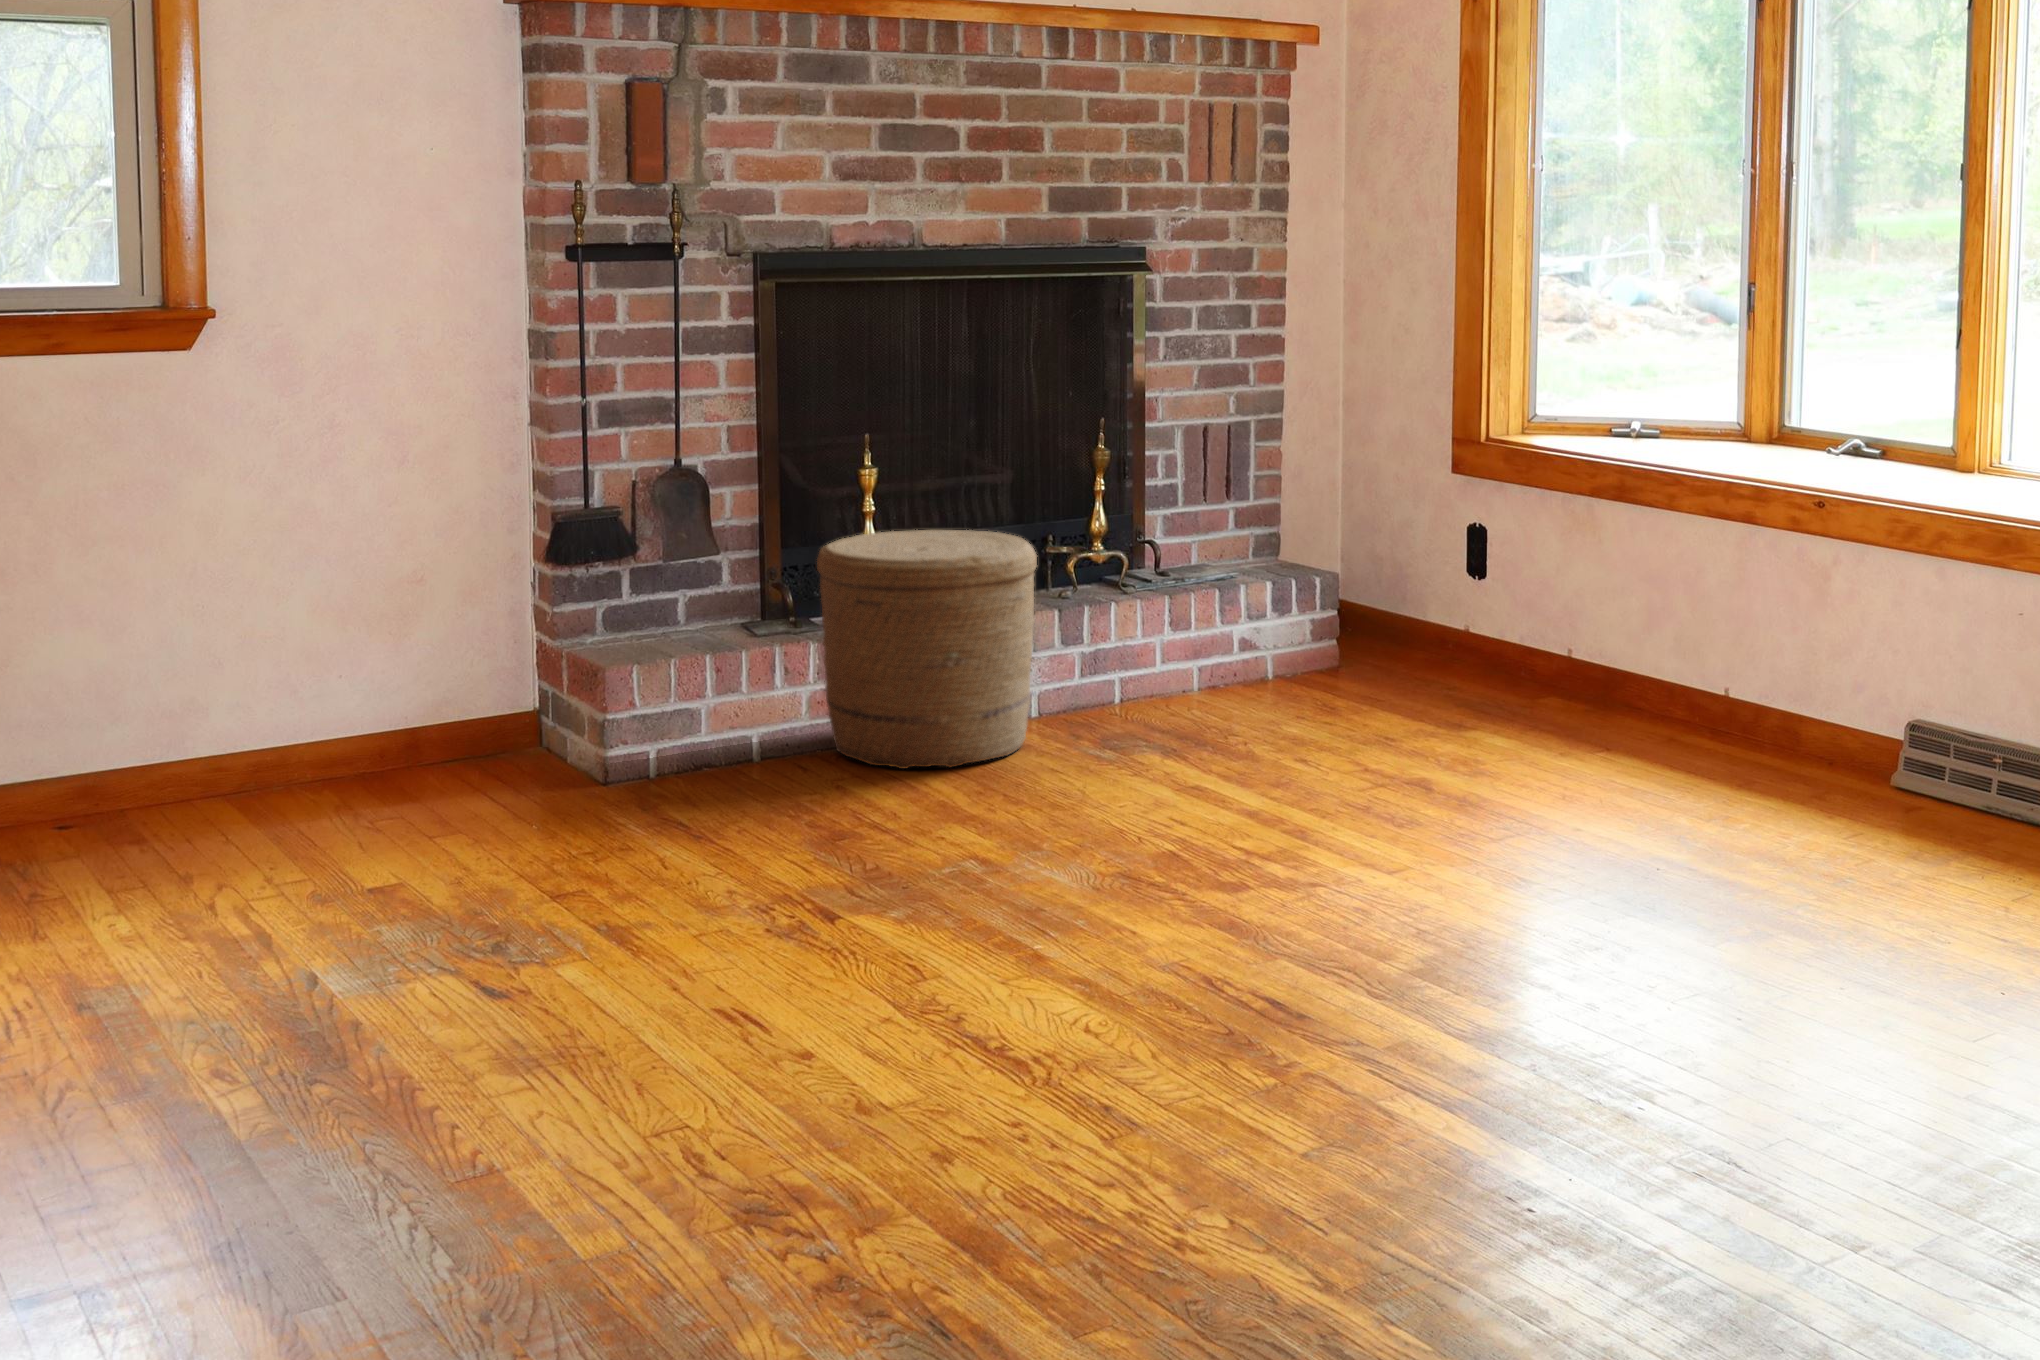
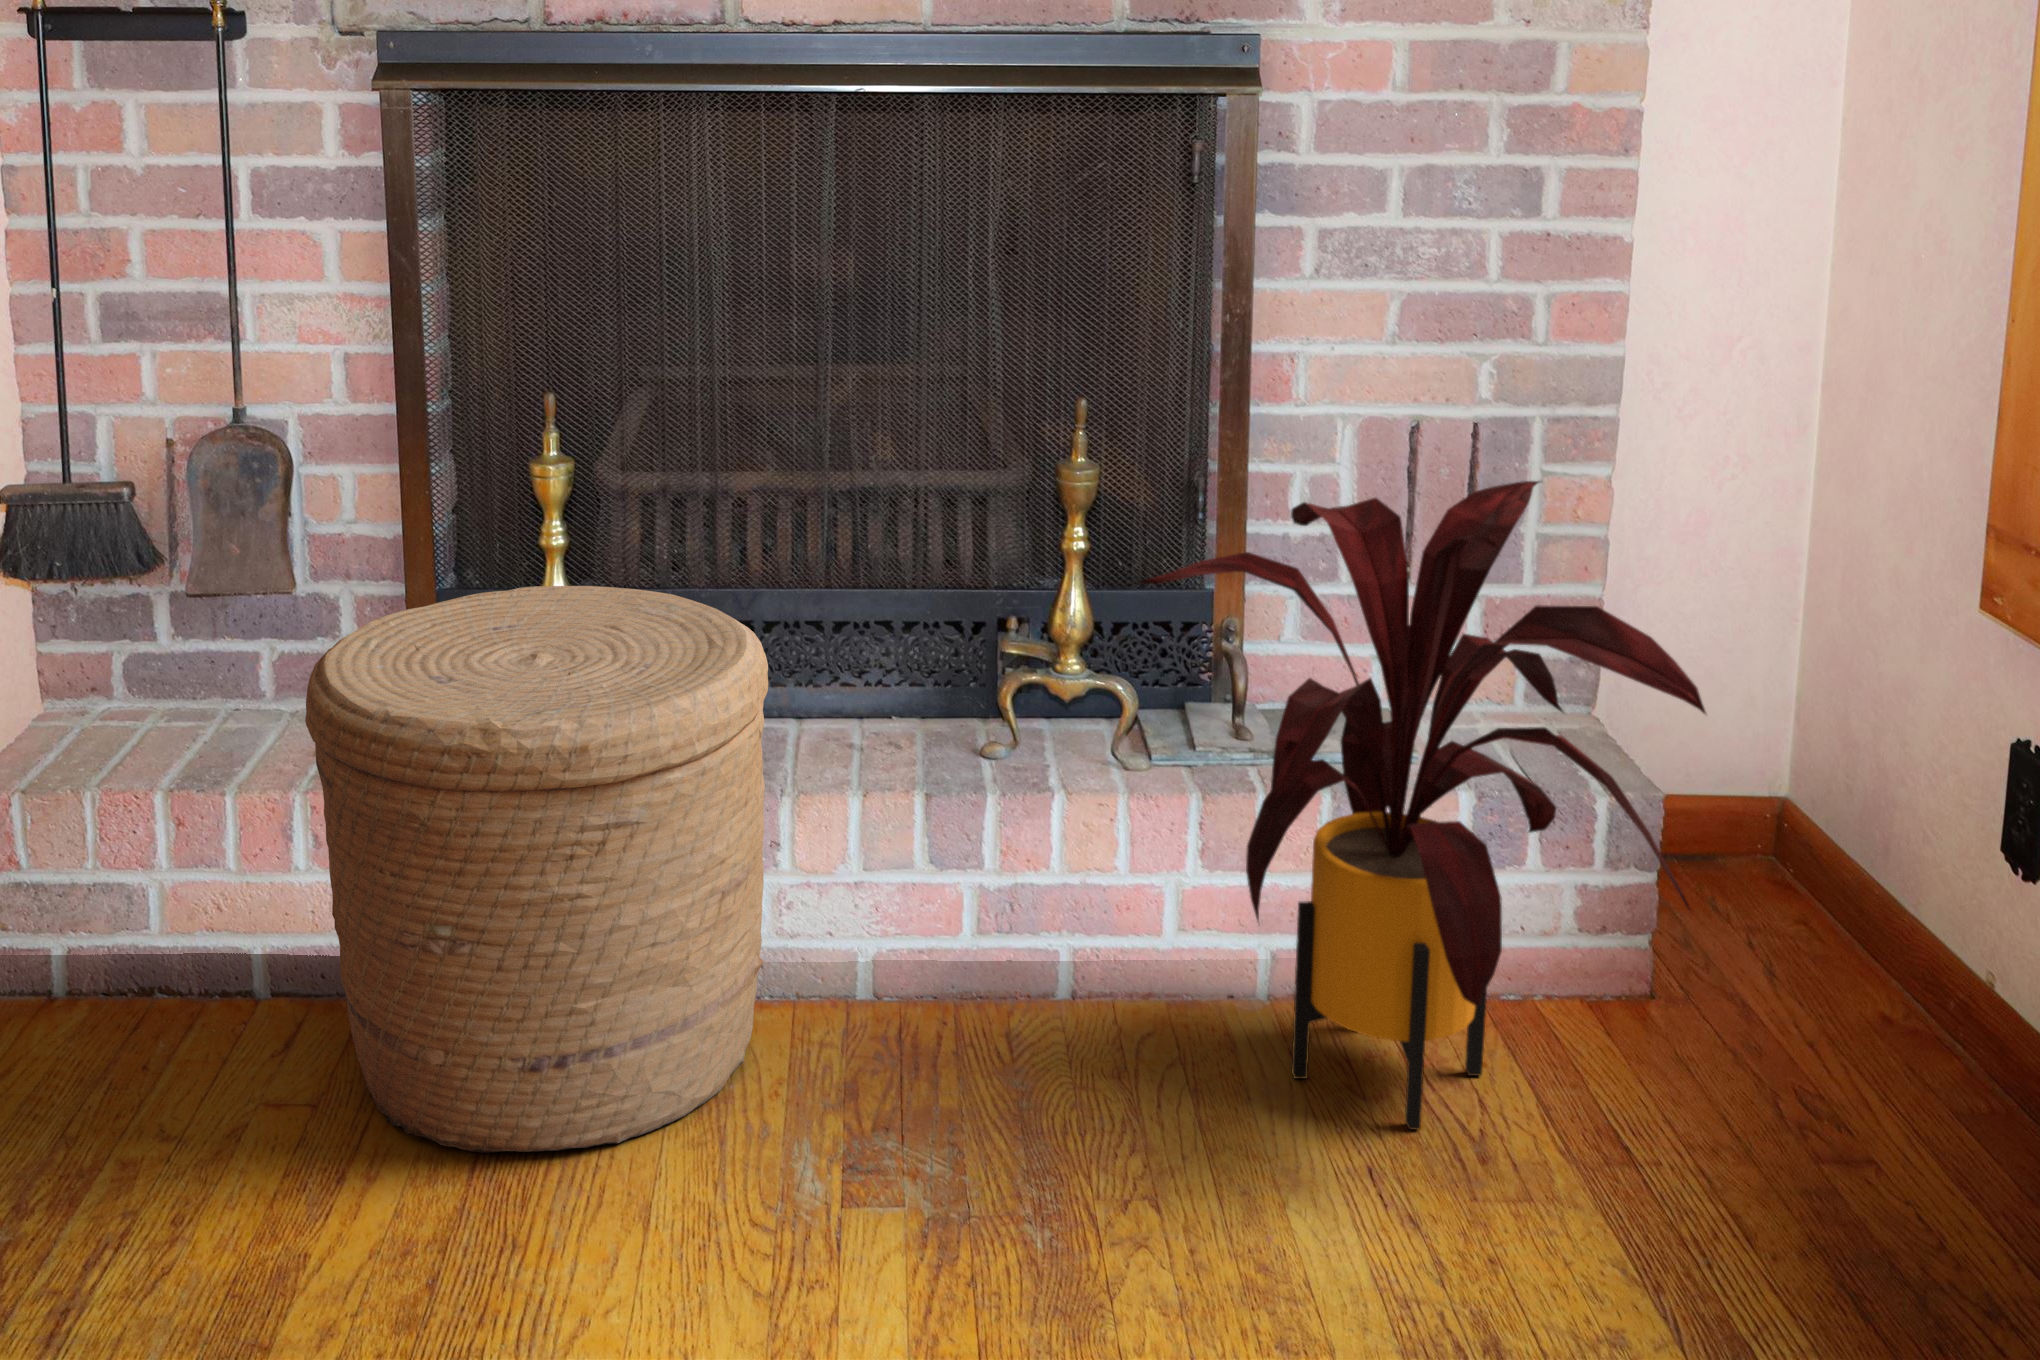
house plant: none [1159,440,1403,704] -> present [1142,481,1706,1130]

